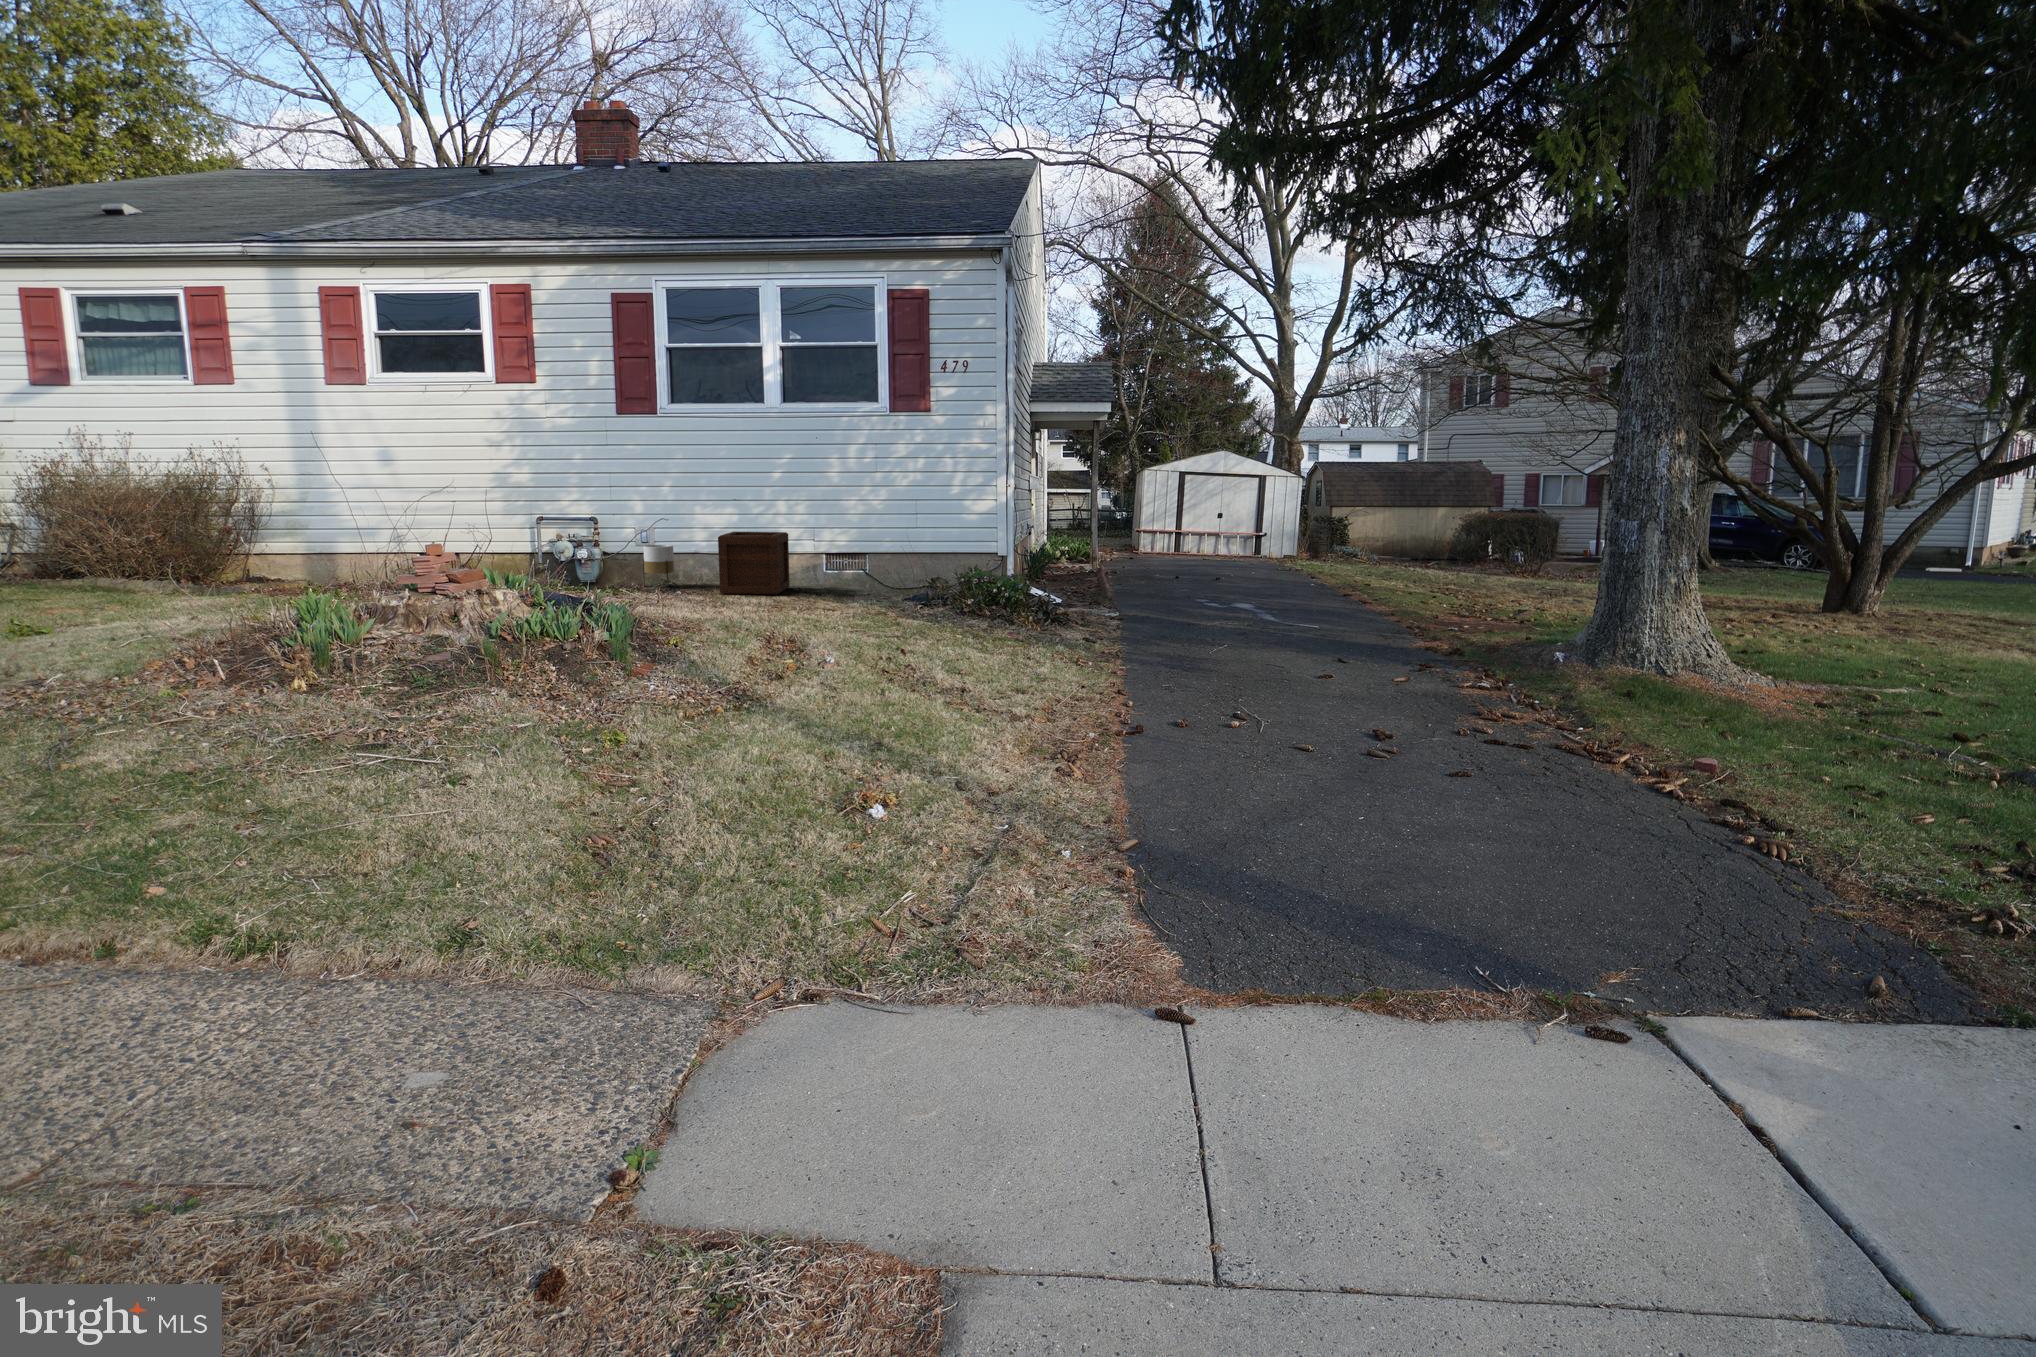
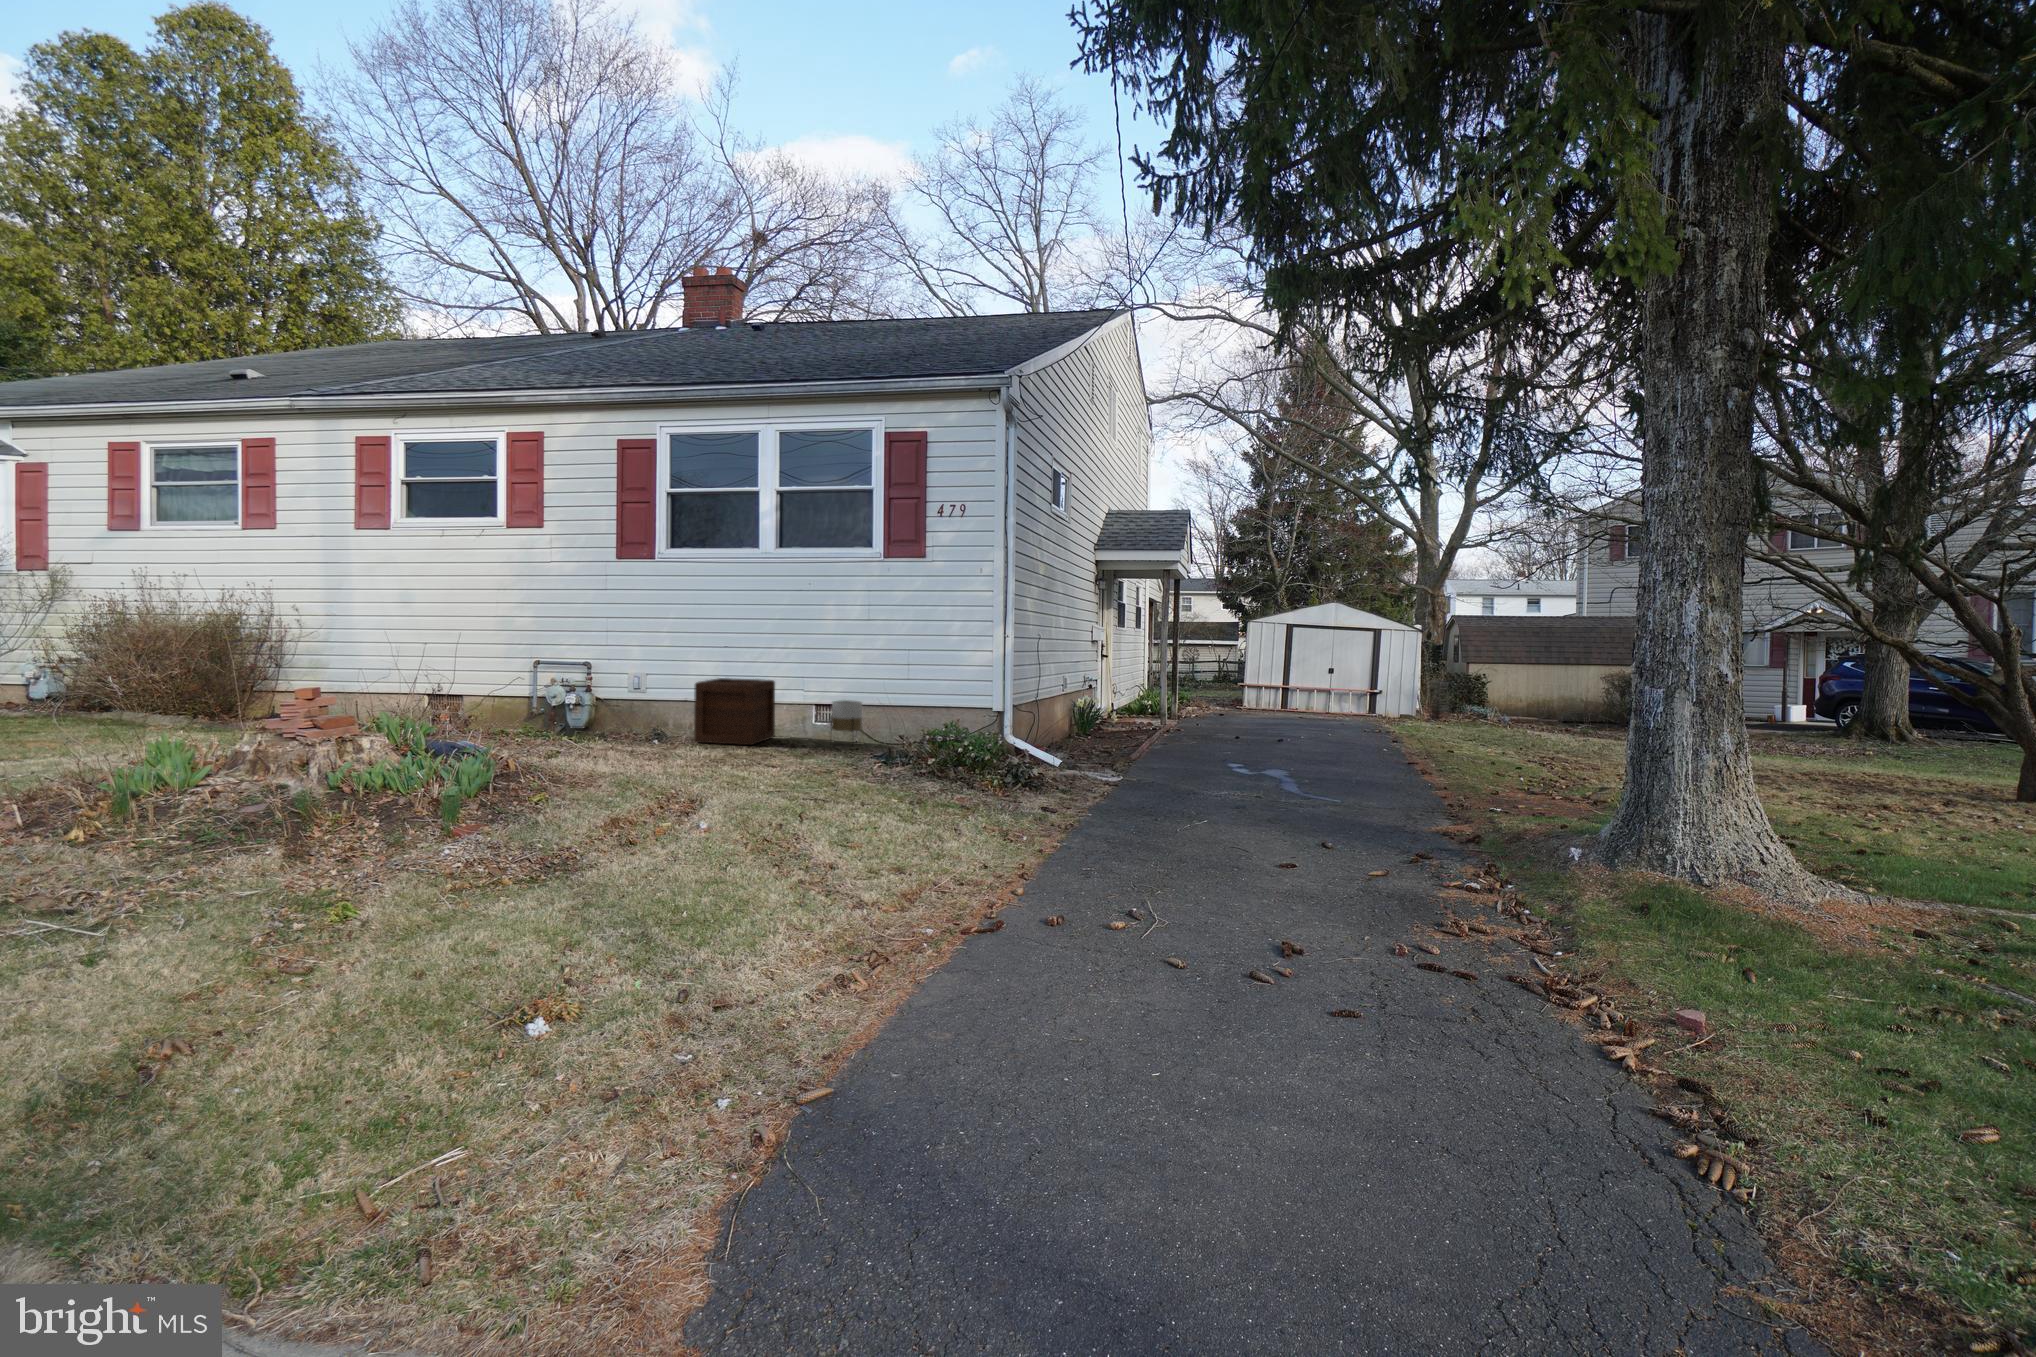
planter: present [643,545,674,587] -> present [830,700,862,732]

